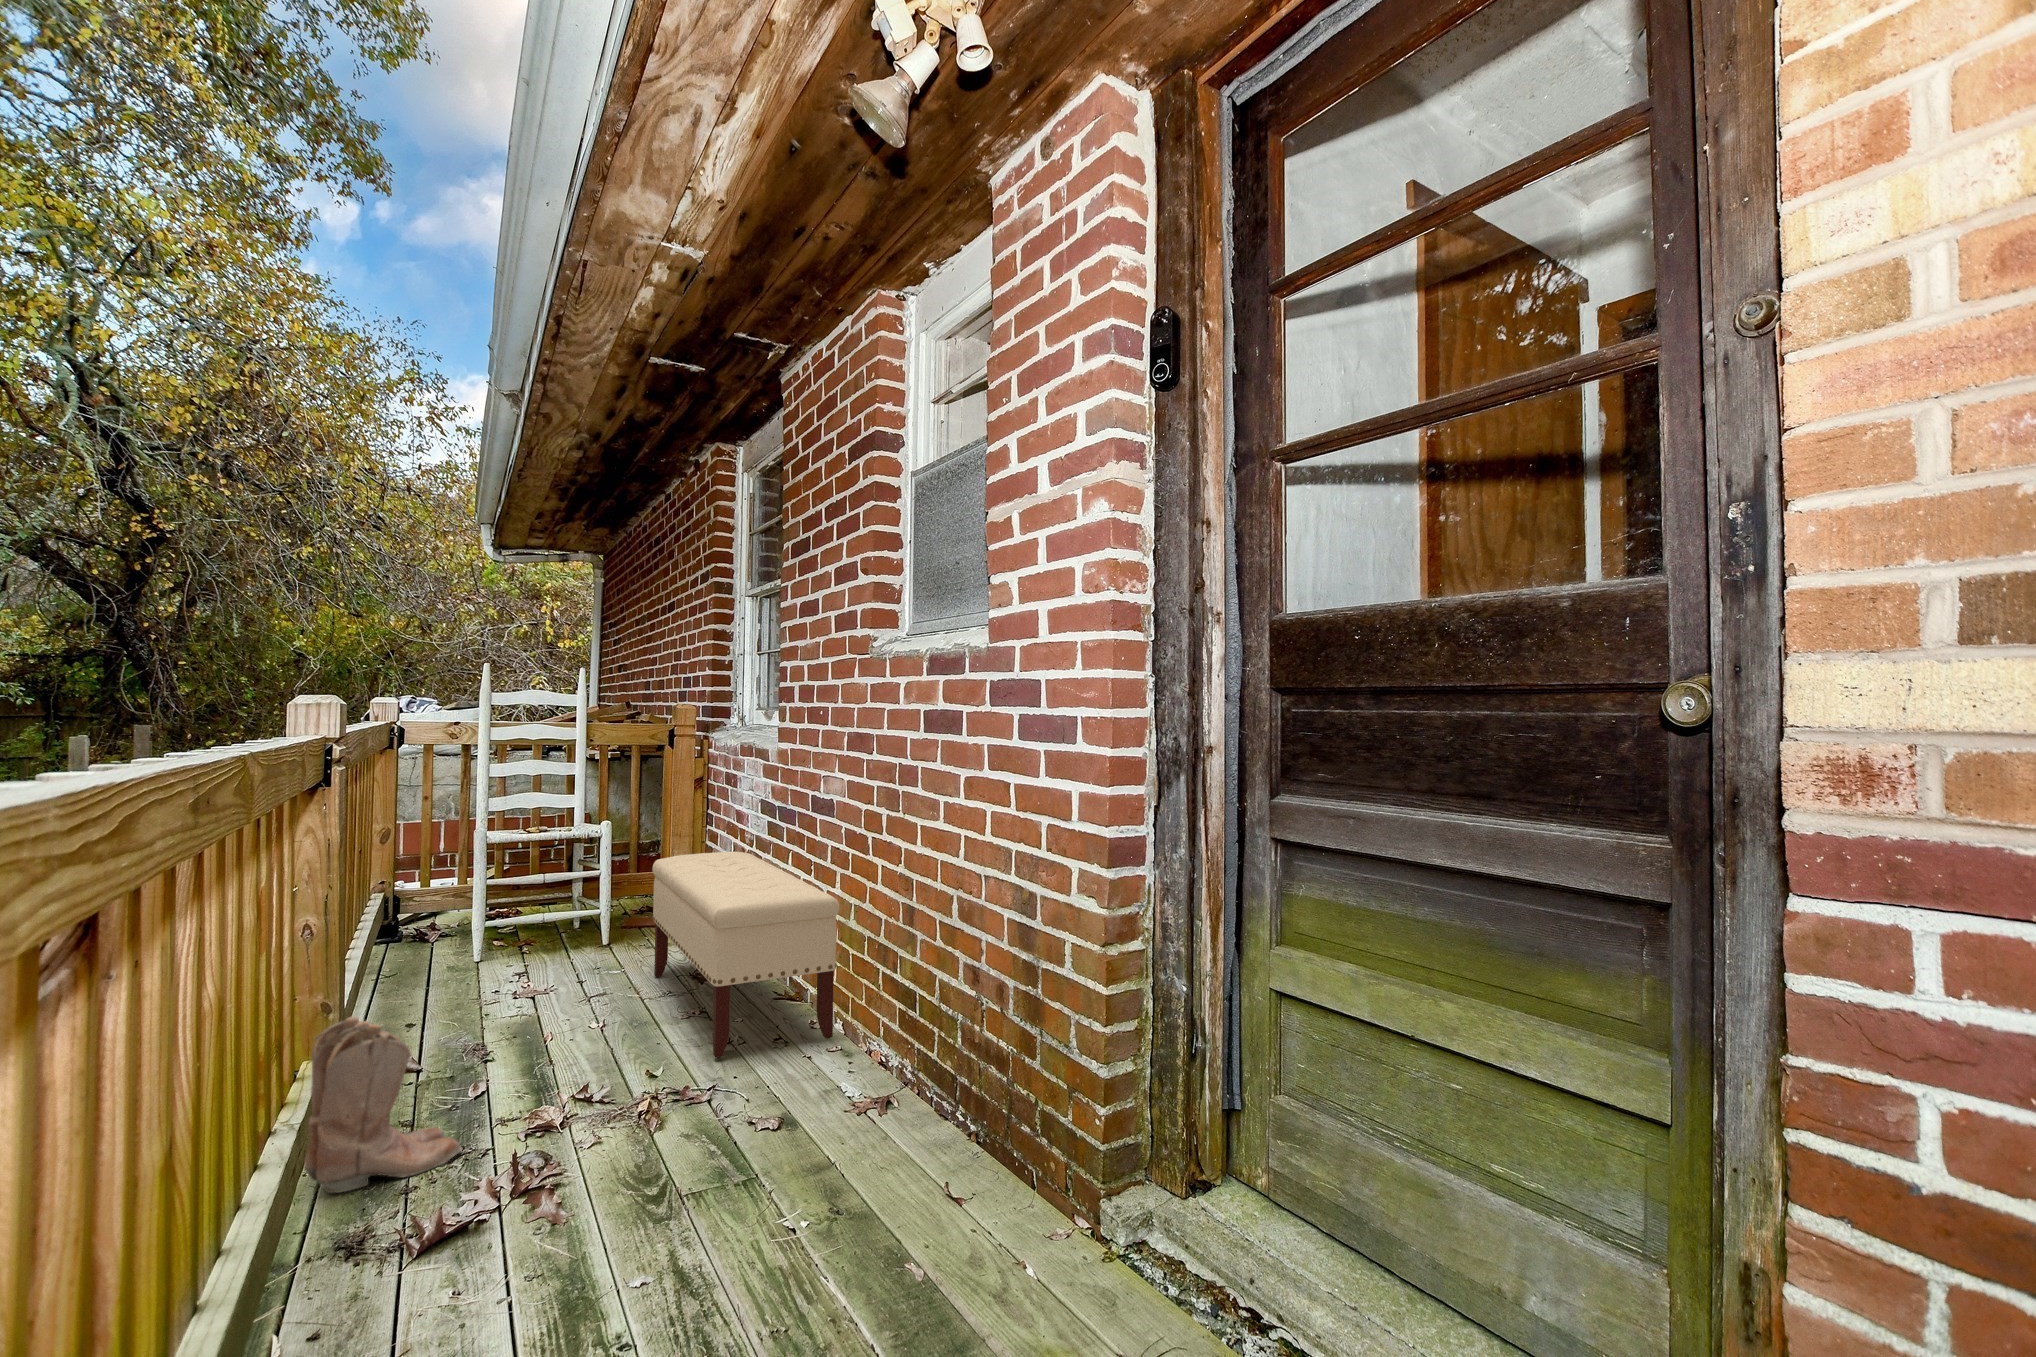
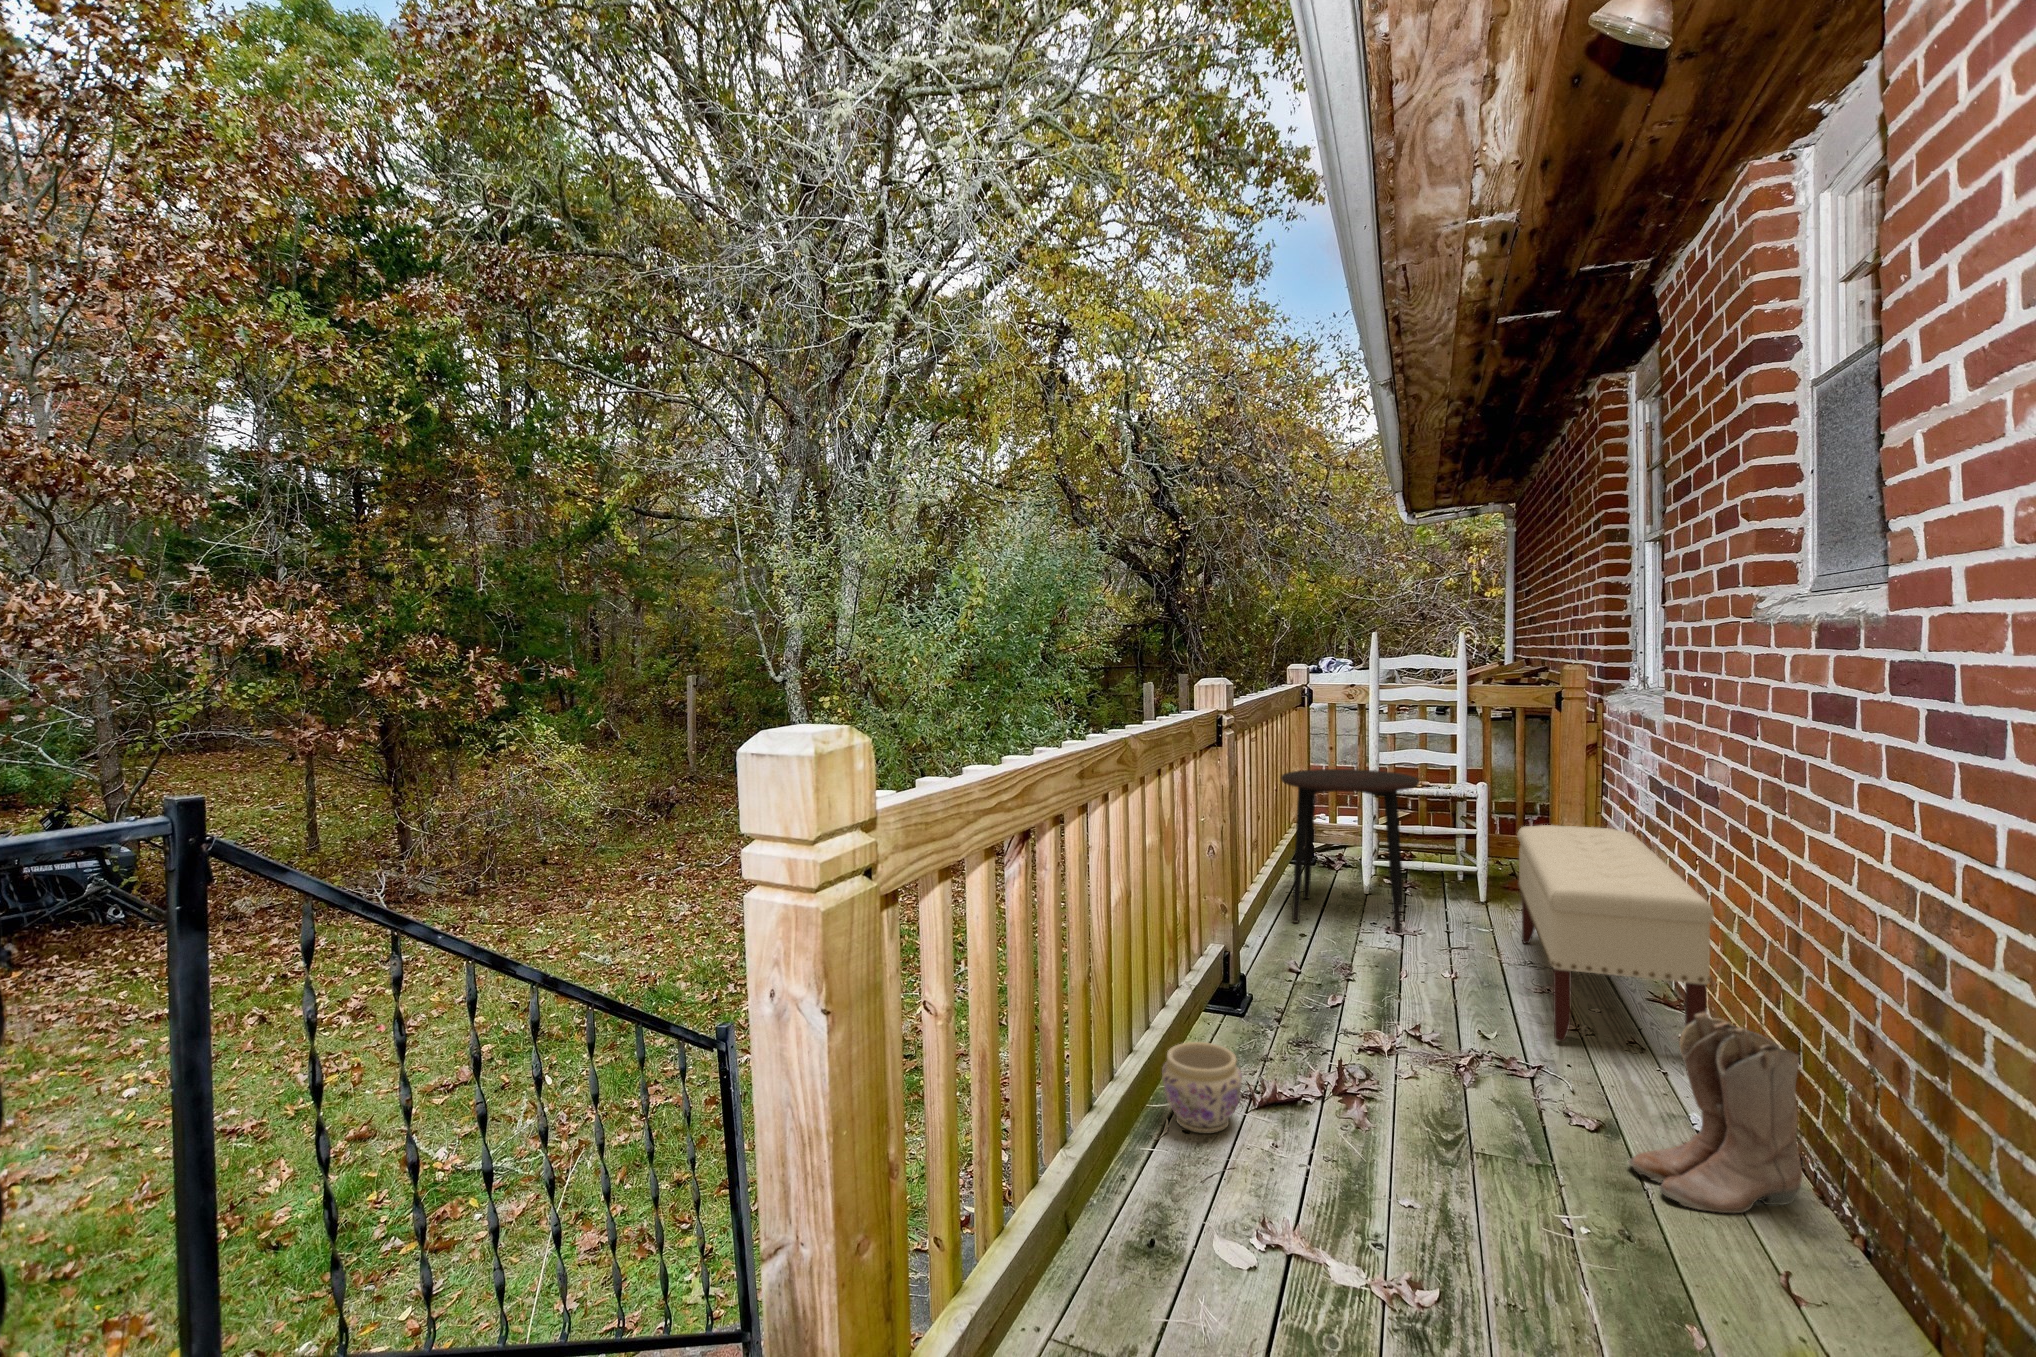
side table: none [374,818,550,1012] -> present [1281,769,1419,932]
boots: present [304,1016,462,1193] -> present [1627,1012,1802,1213]
planter: none [266,1180,398,1316] -> present [1162,1042,1242,1134]

